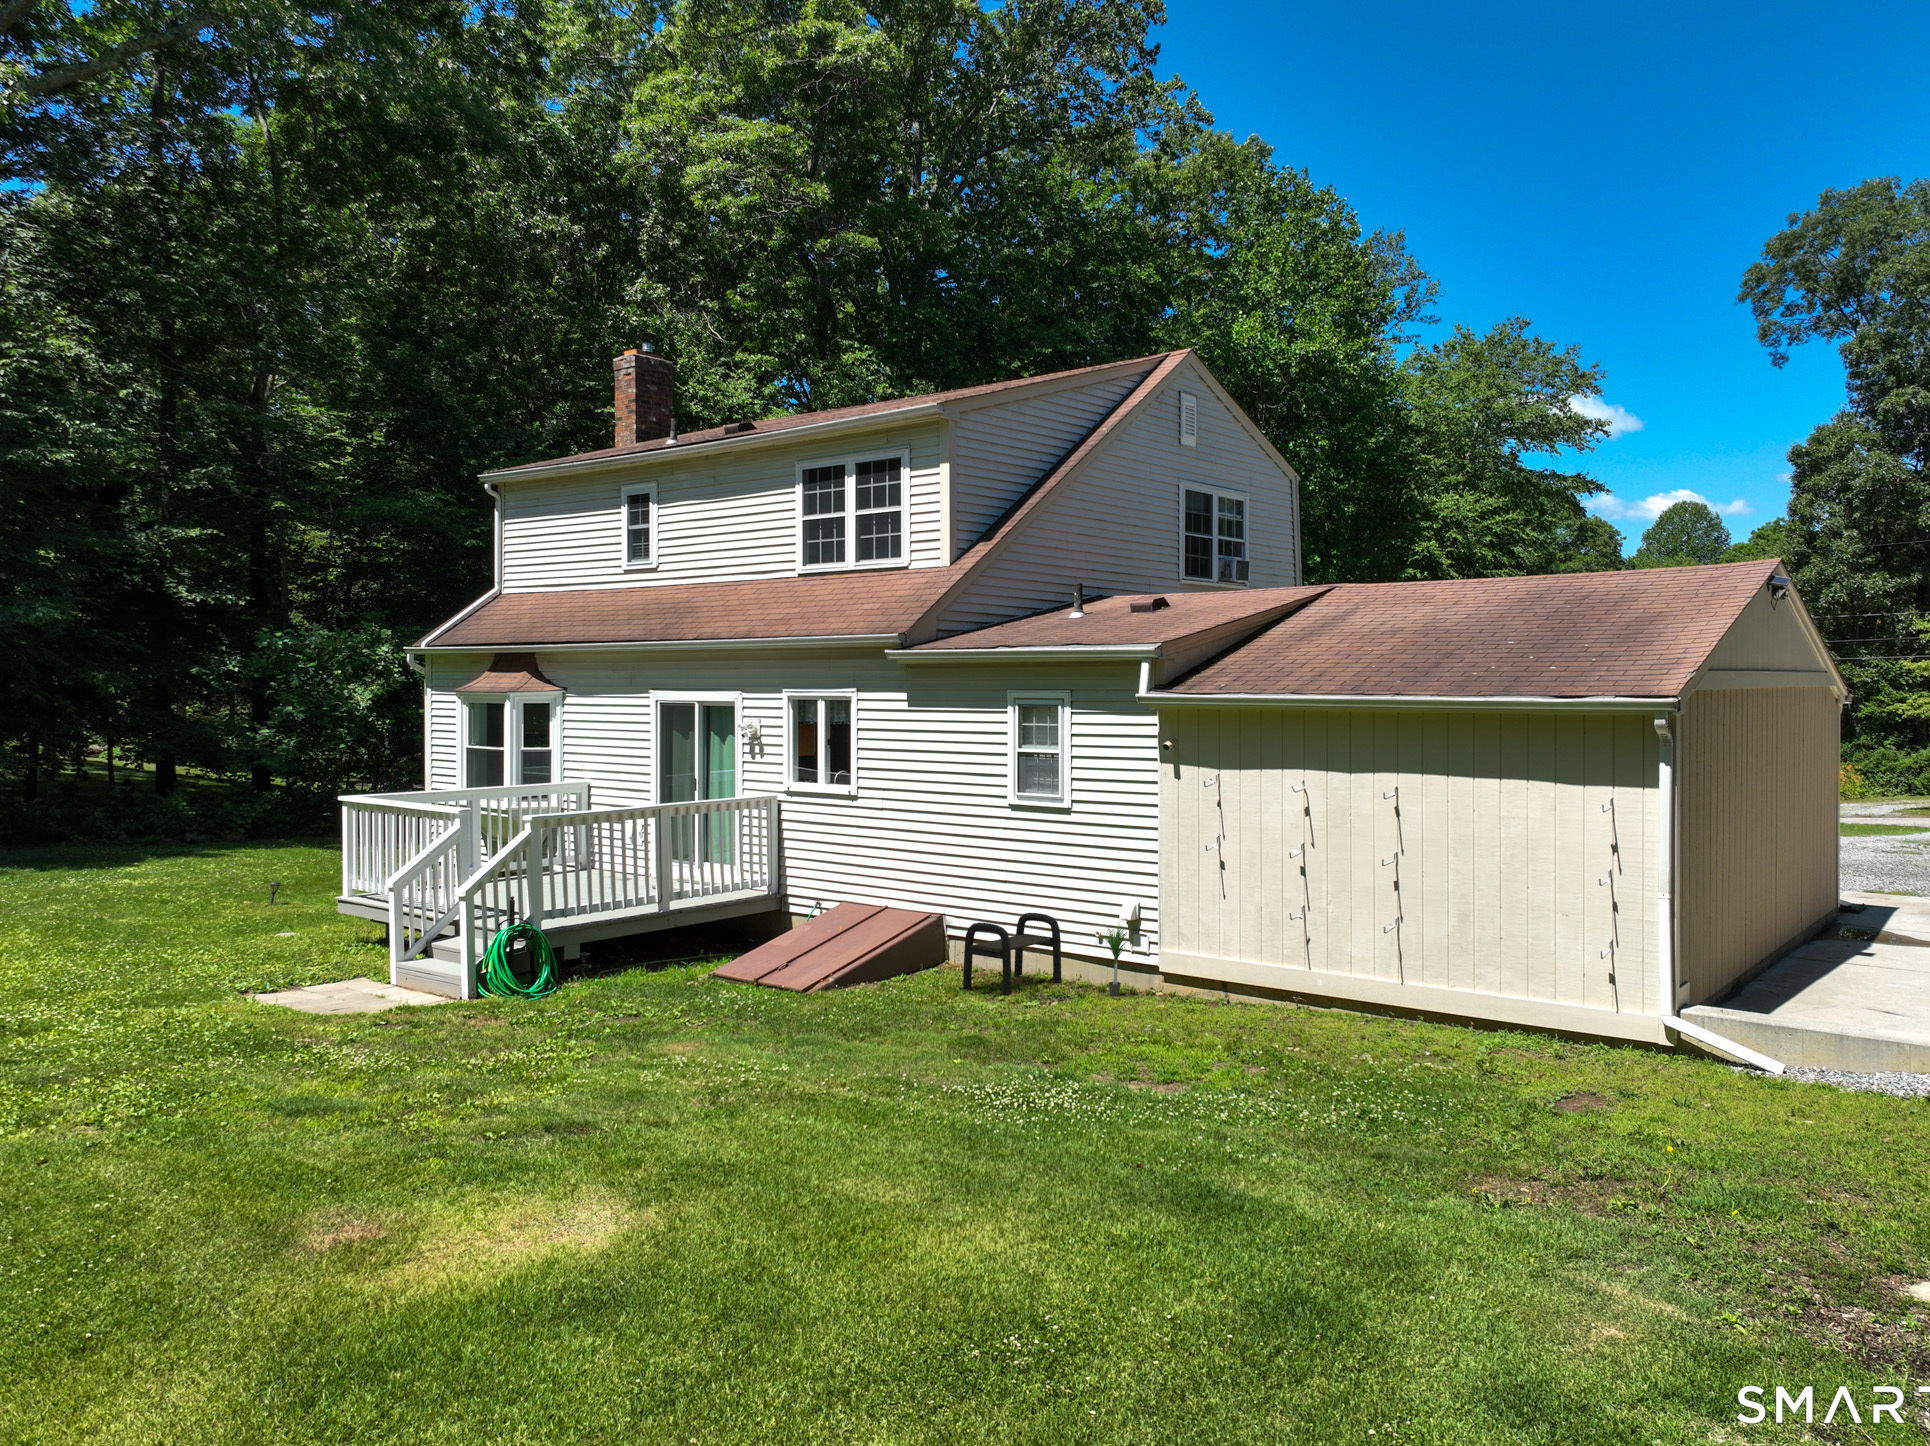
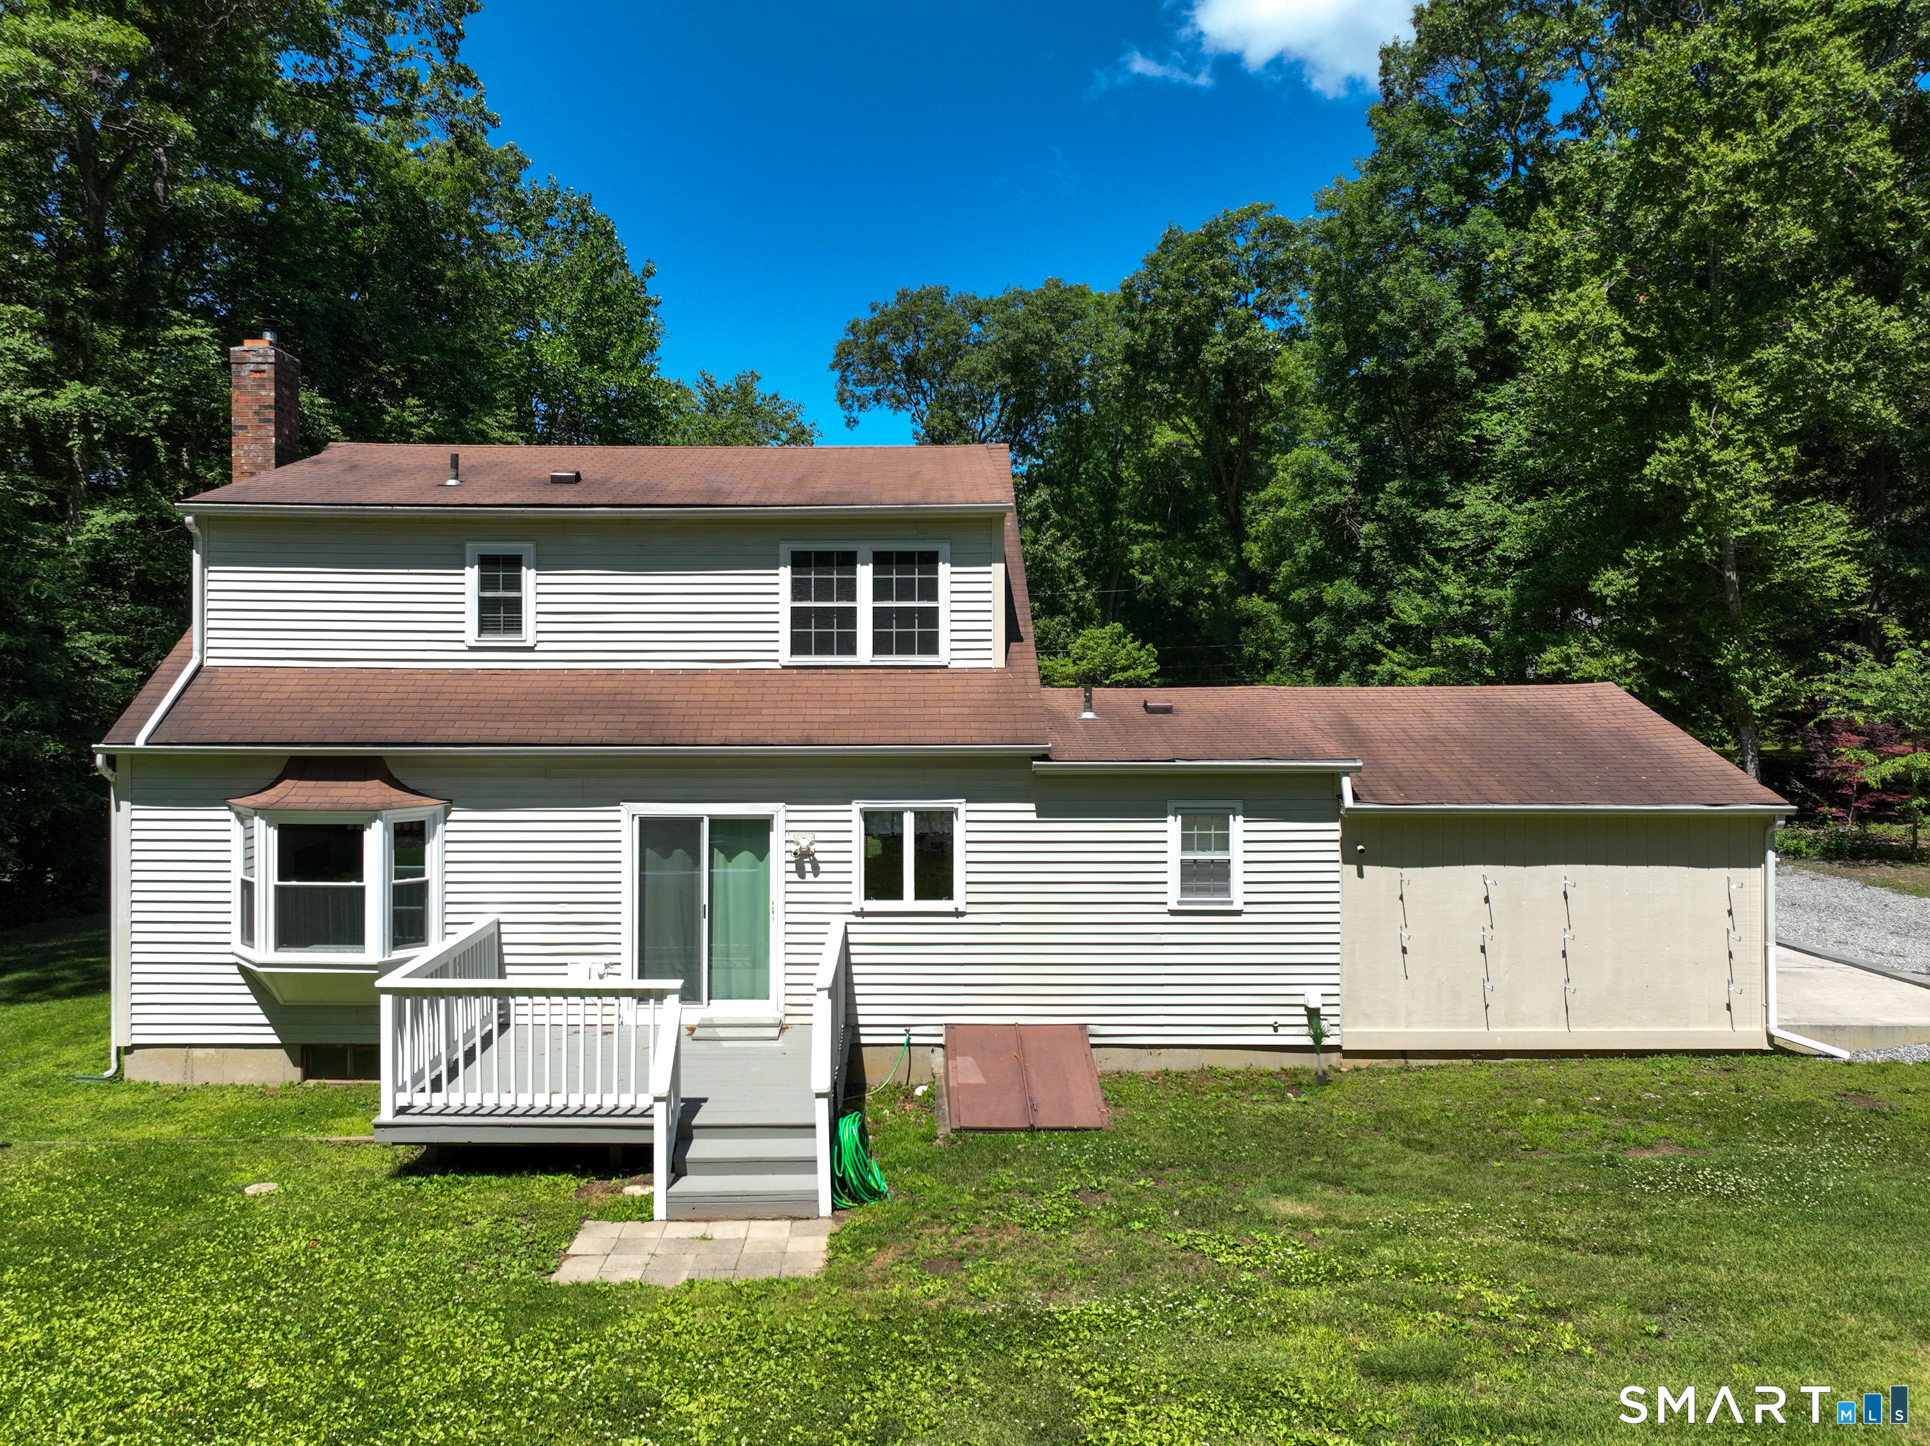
bench: present [963,913,1061,995] -> none [1187,1017,1269,1109]

